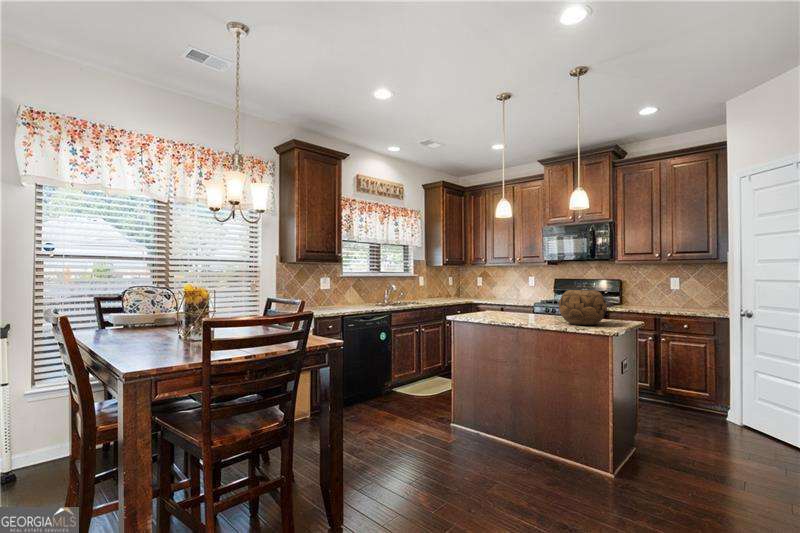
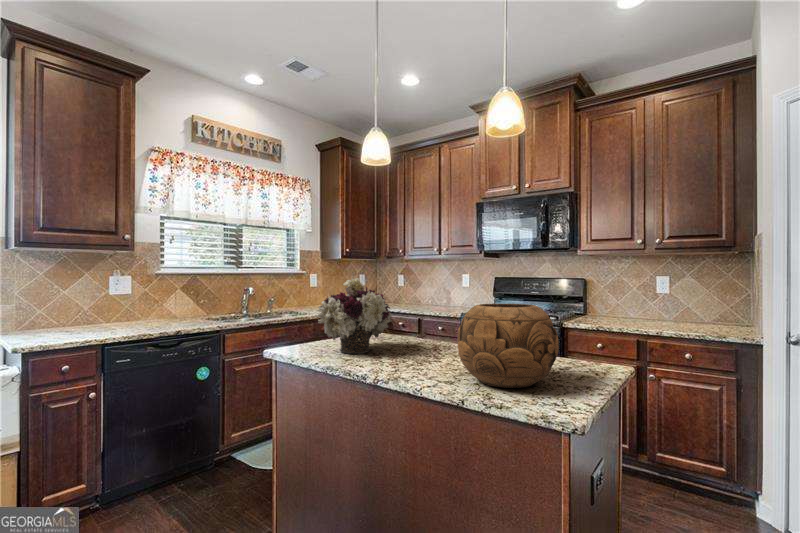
flower arrangement: none [477,279,514,317] -> present [315,278,392,354]

